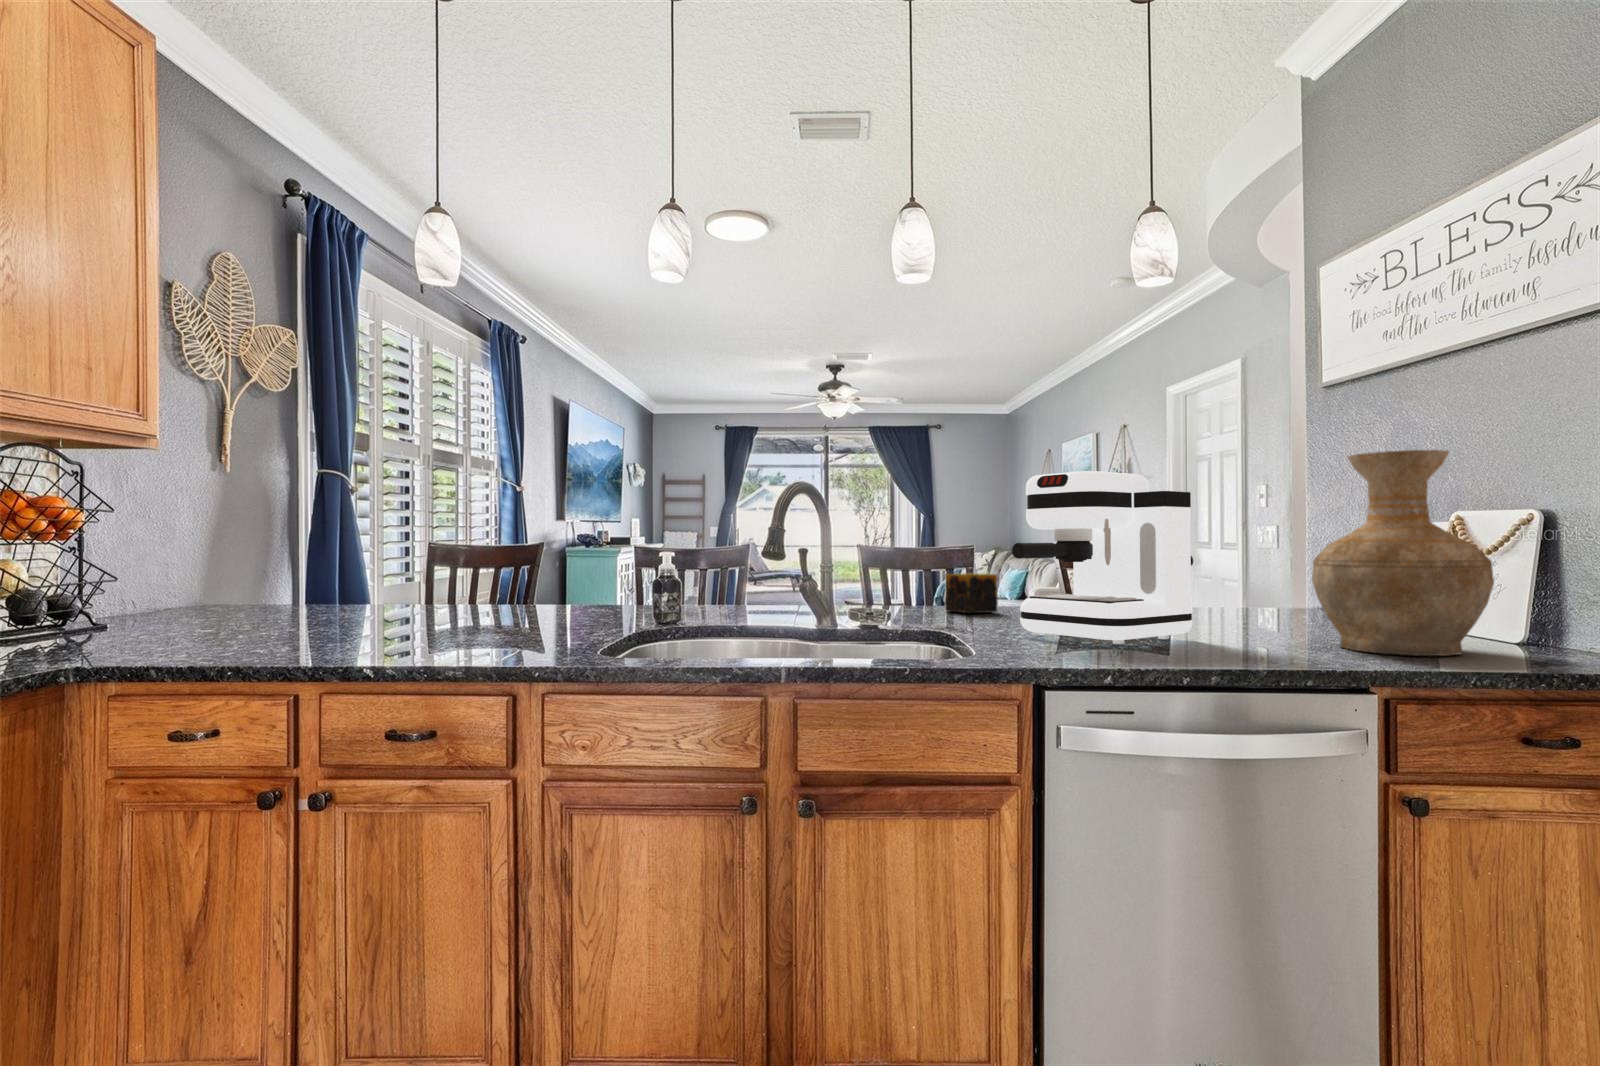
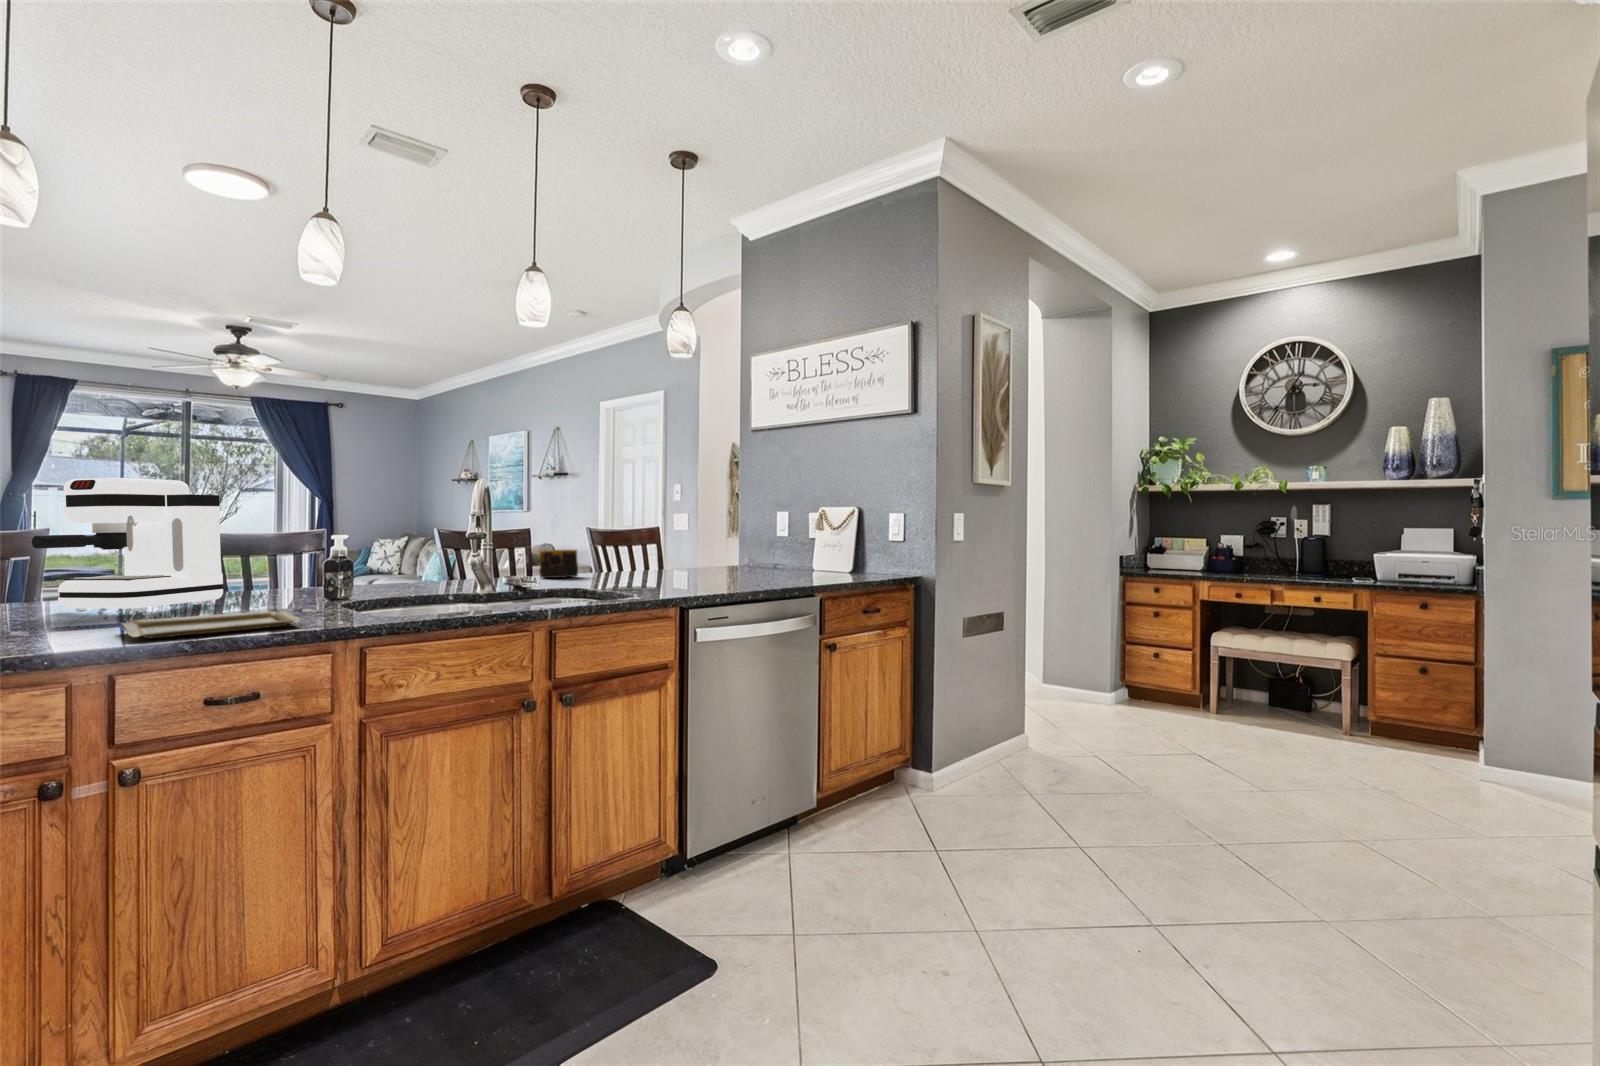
vase: present [1312,450,1494,656] -> none [779,478,855,580]
coffee maker: present [1012,471,1193,644] -> present [32,478,223,611]
tray: none [351,629,537,651] -> present [122,611,300,638]

